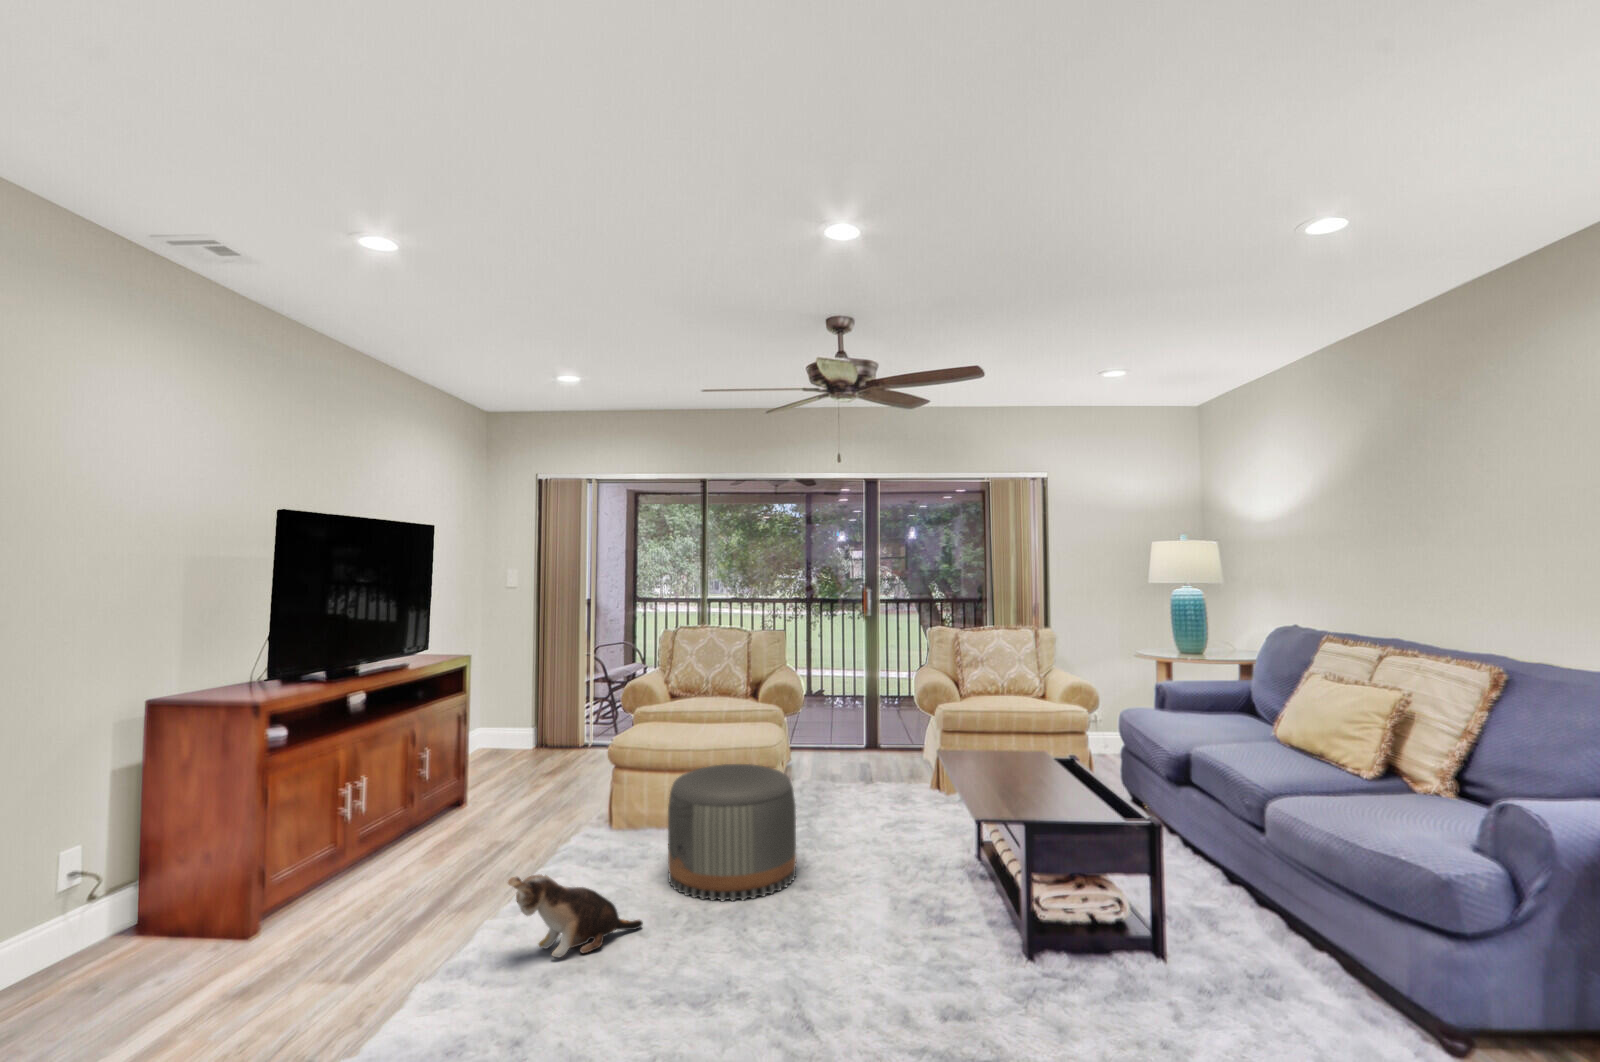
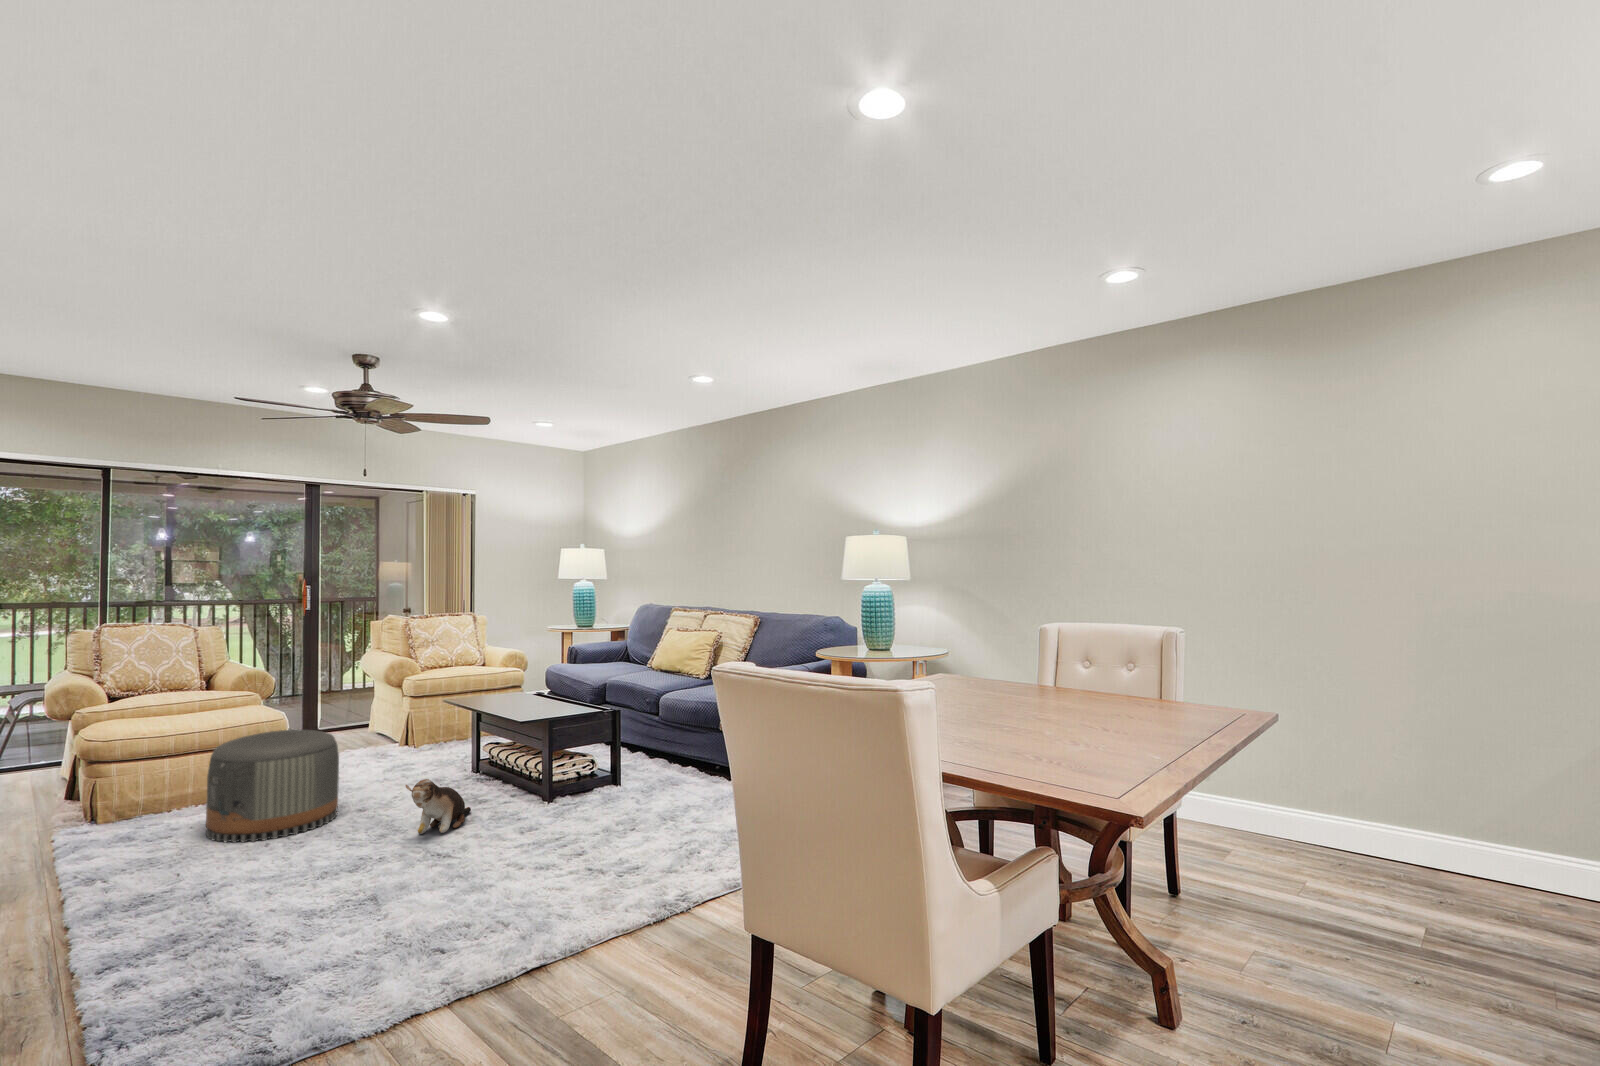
plush toy: present [508,874,643,957] -> present [405,779,471,834]

